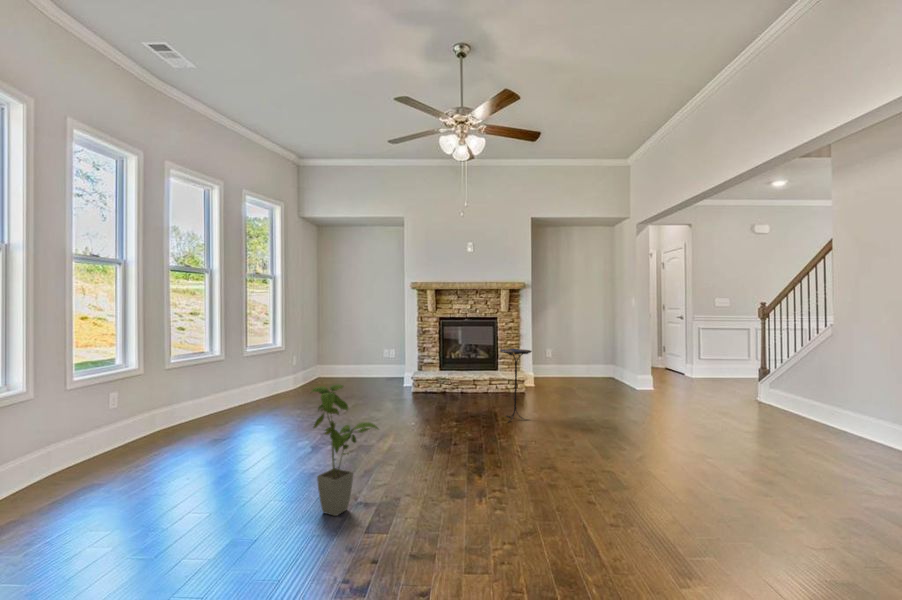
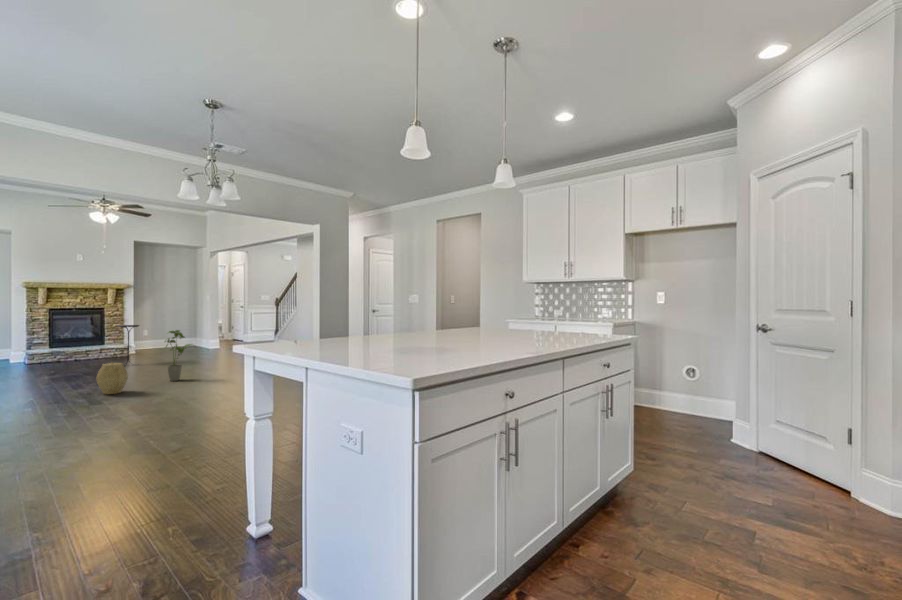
house plant: present [311,384,378,516] -> present [165,330,192,381]
woven basket: none [412,470,477,563] -> present [97,362,128,394]

